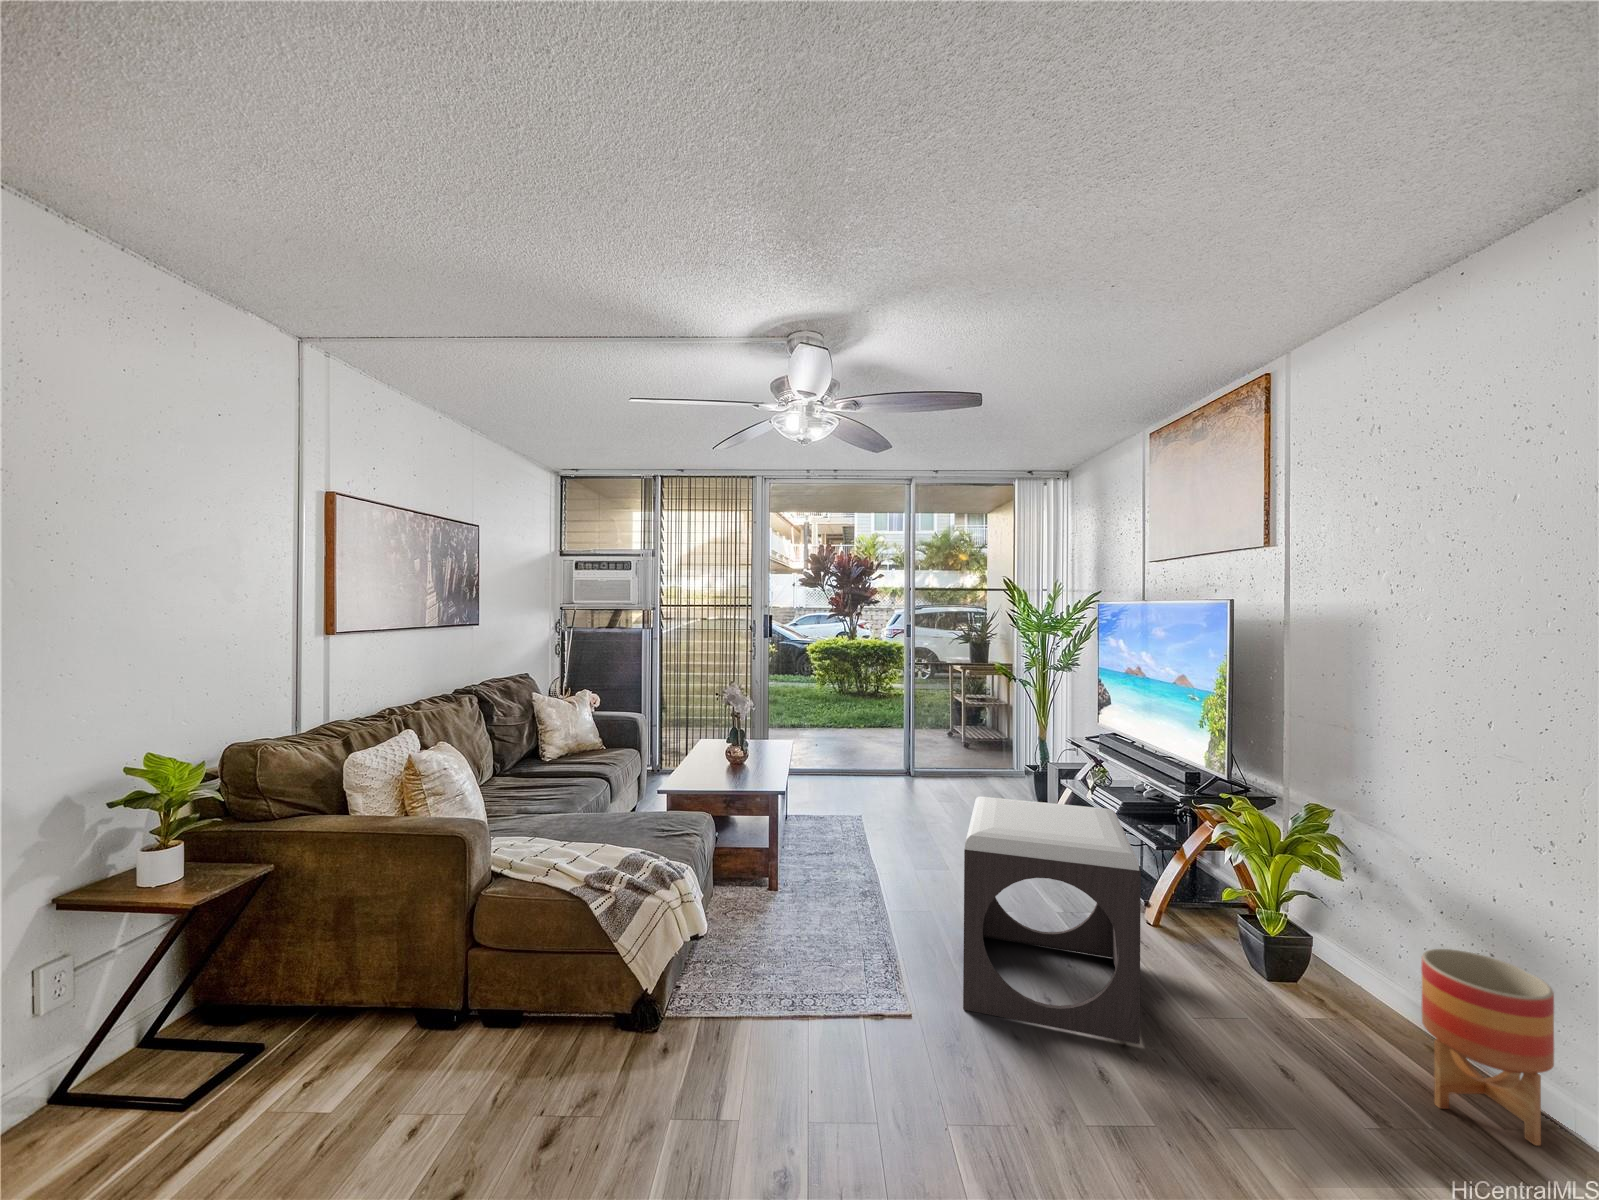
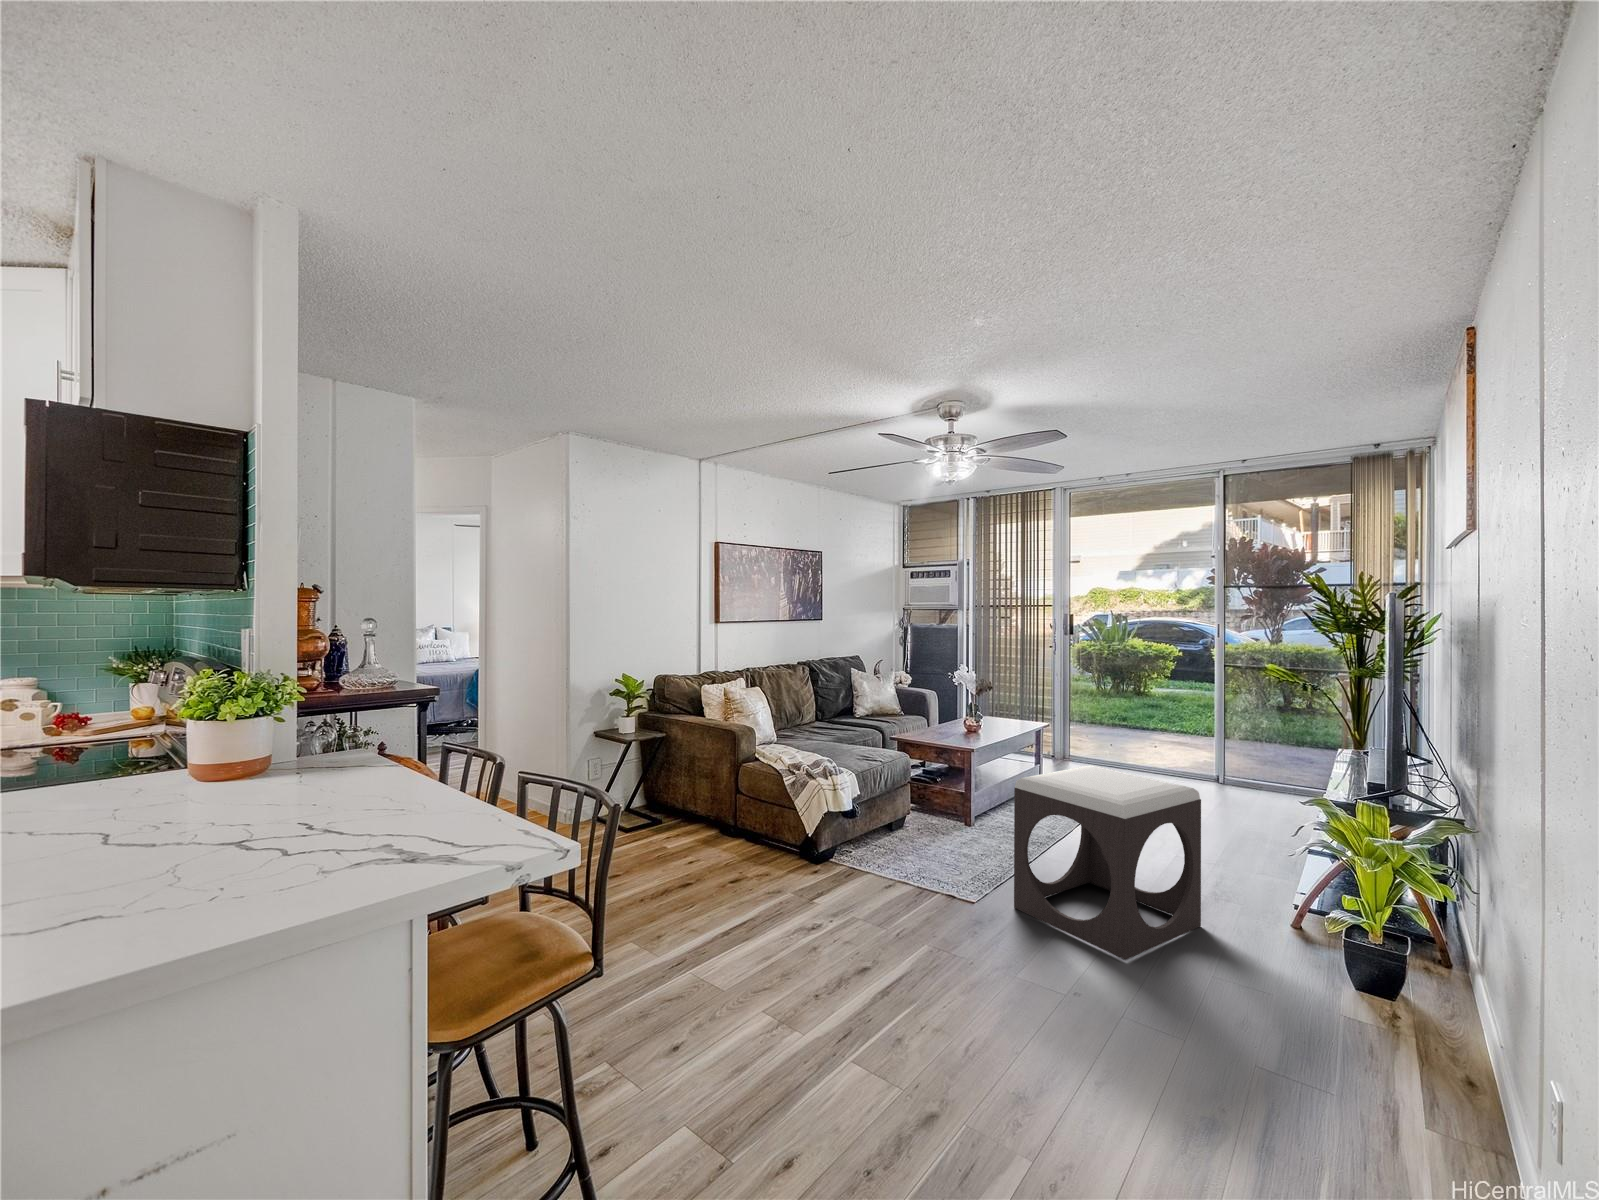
planter: present [1421,949,1554,1146] -> none [1359,940,1486,1122]

